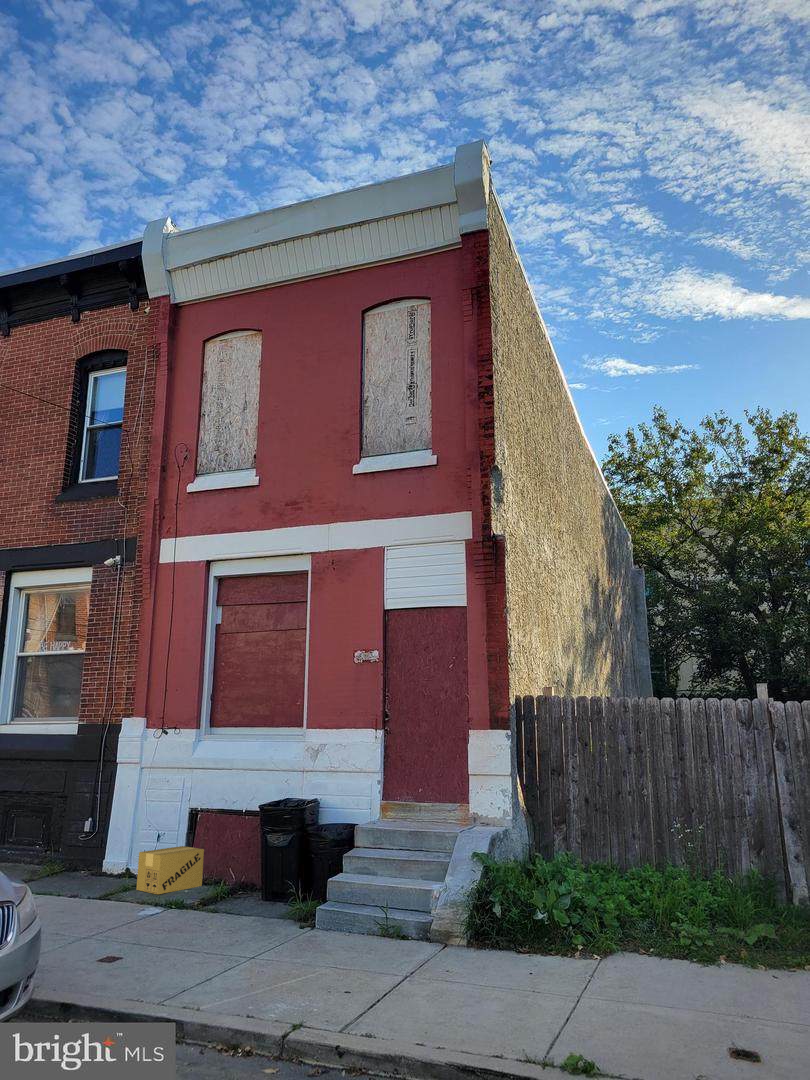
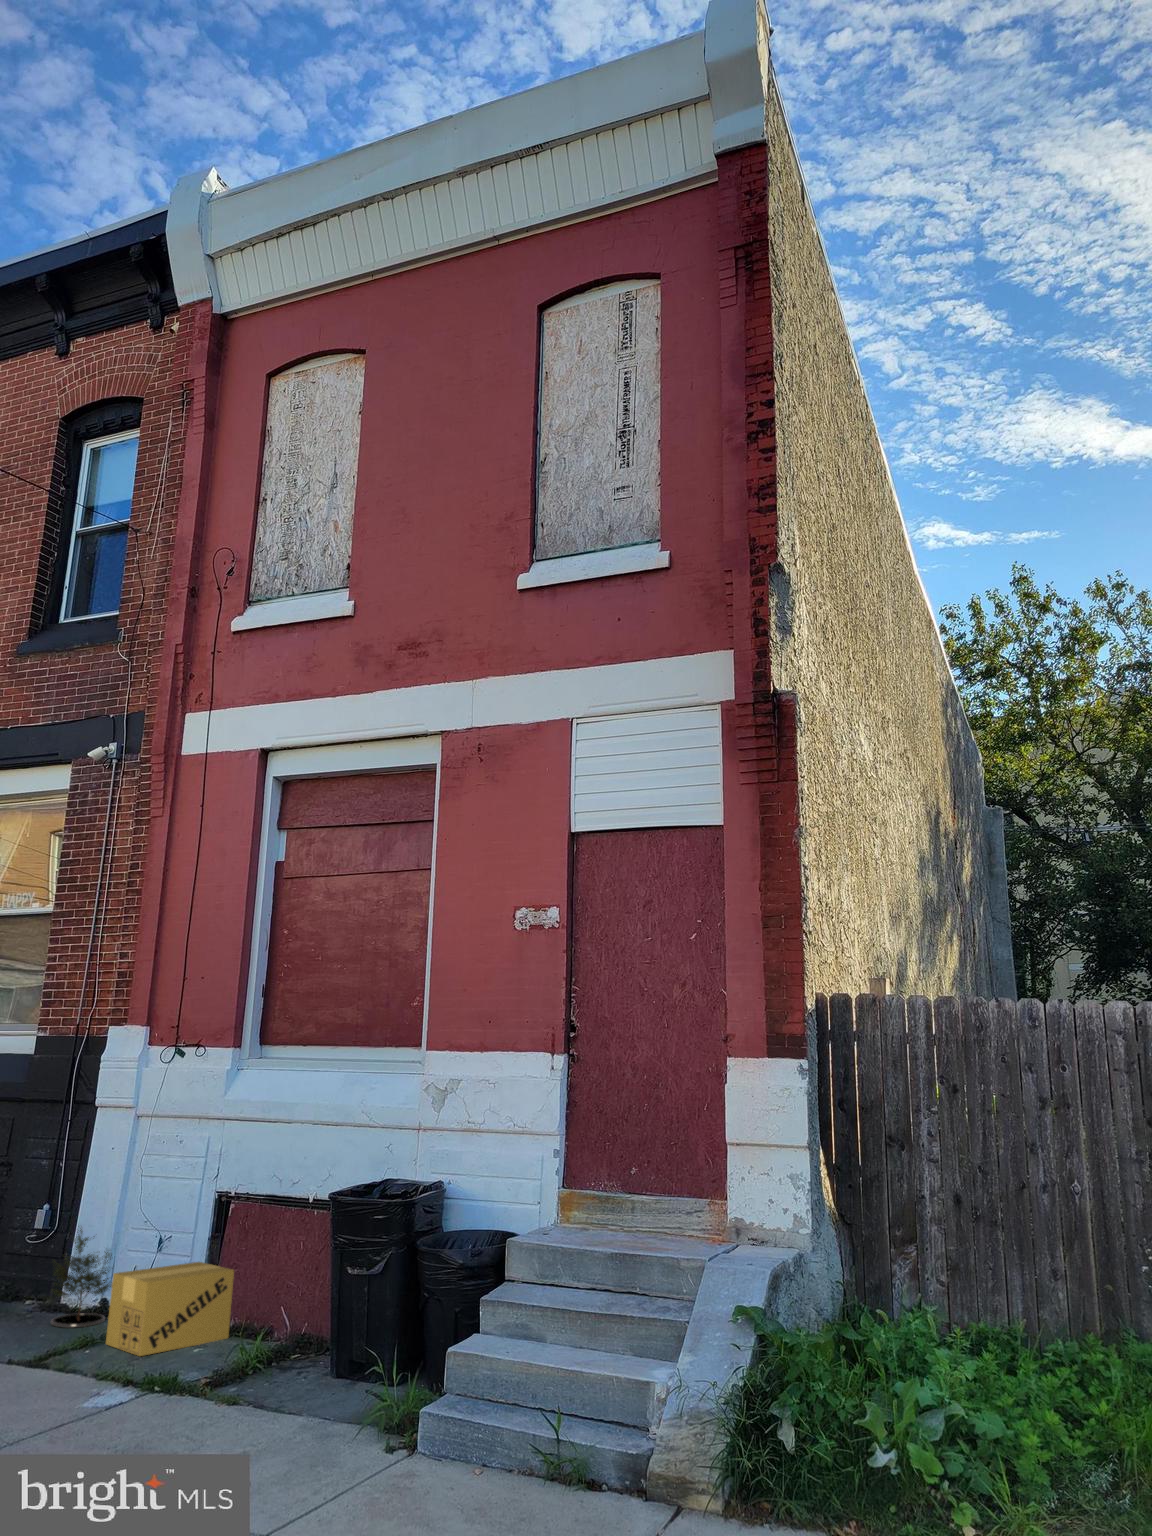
potted tree: none [100,828,135,883] -> present [51,1228,112,1328]

